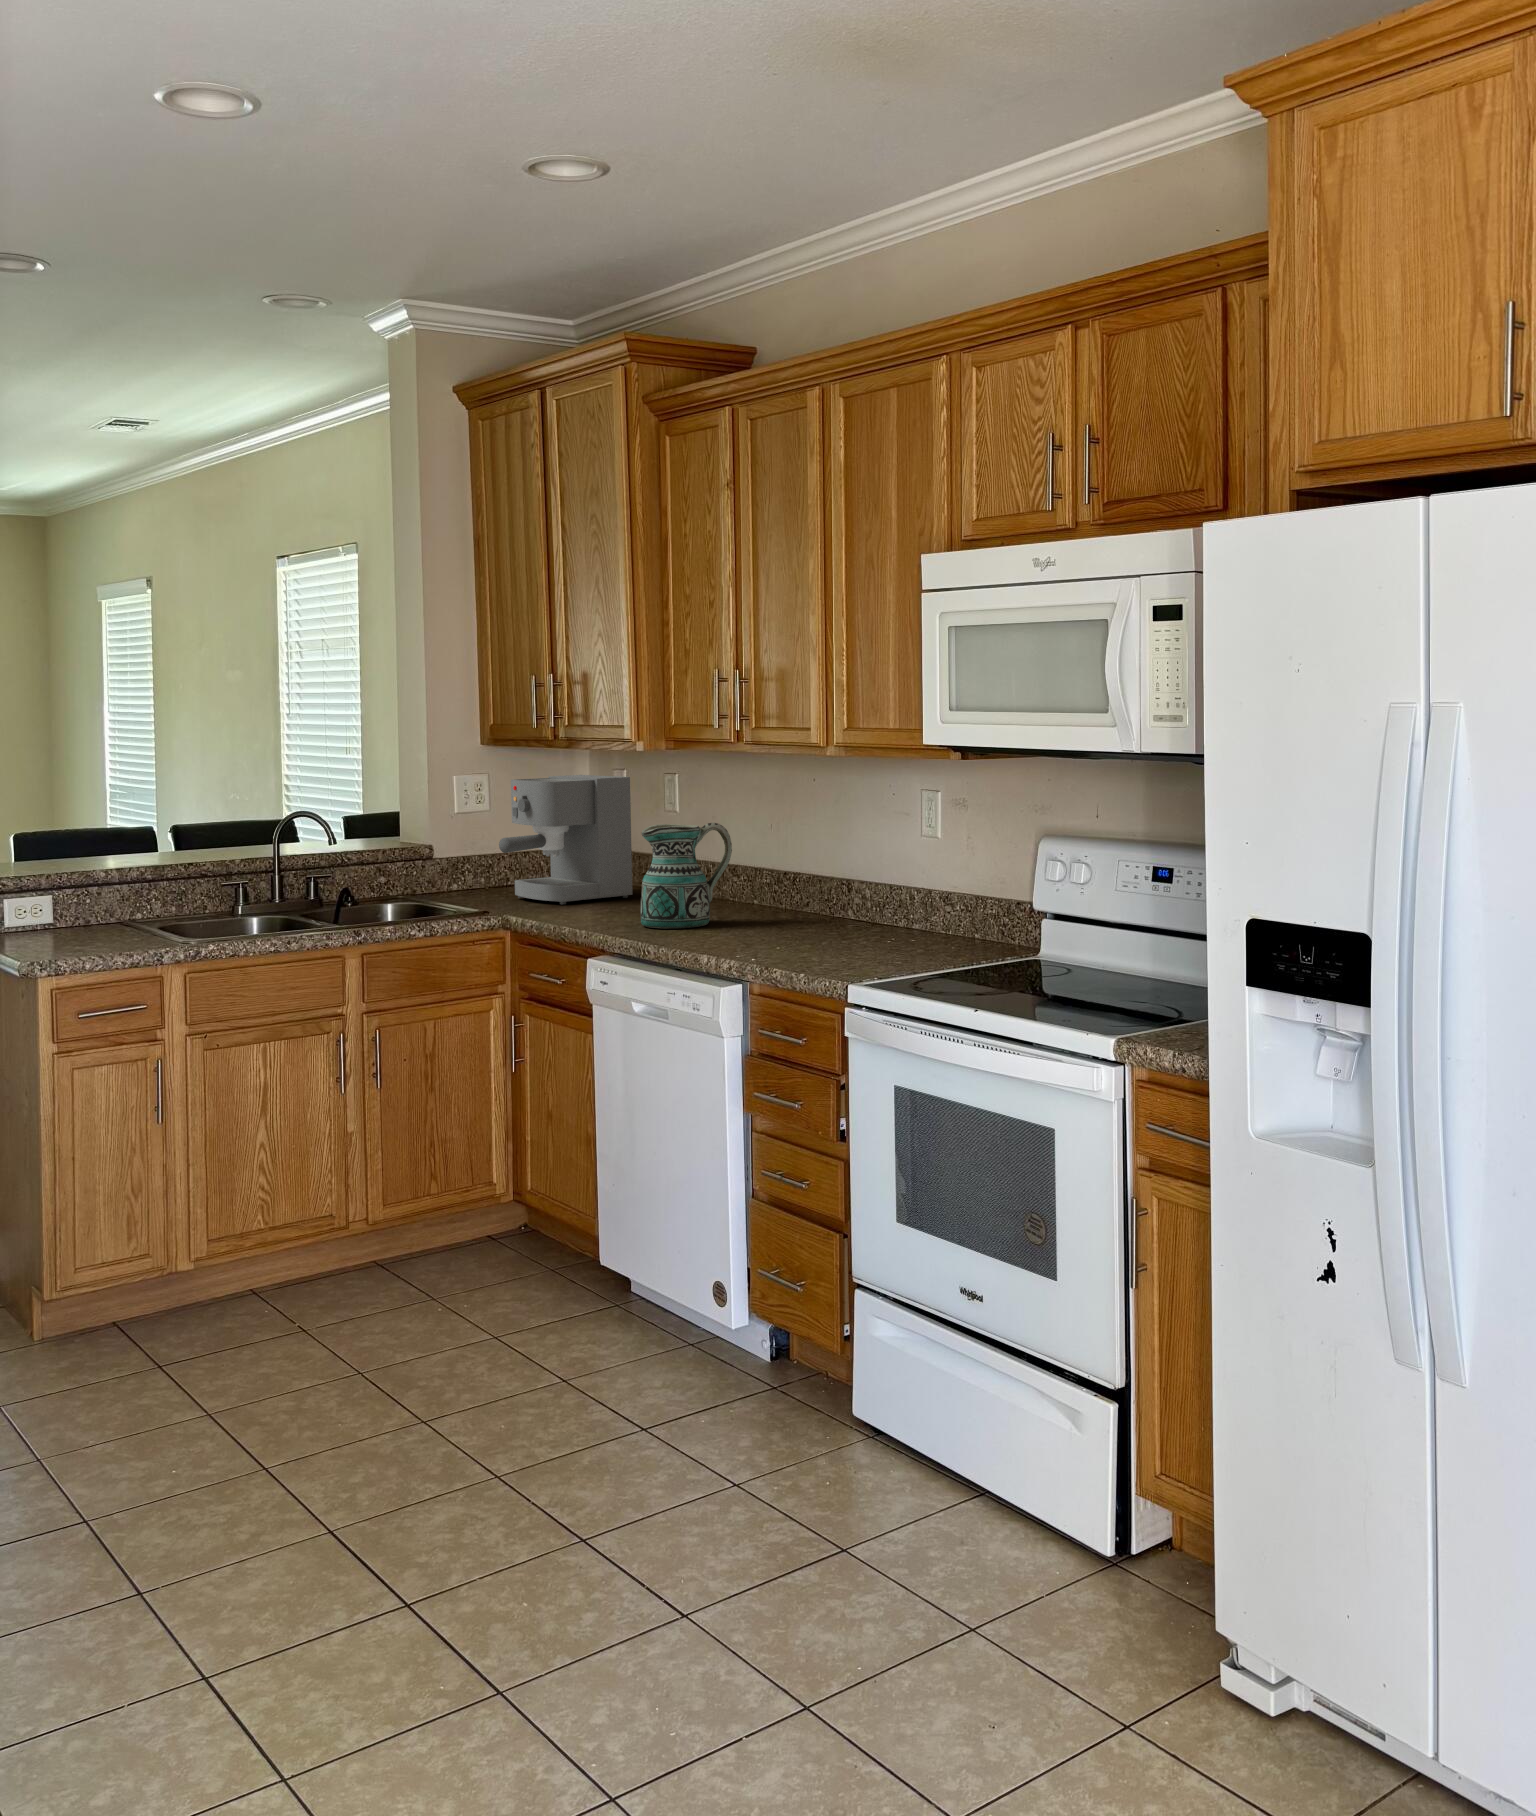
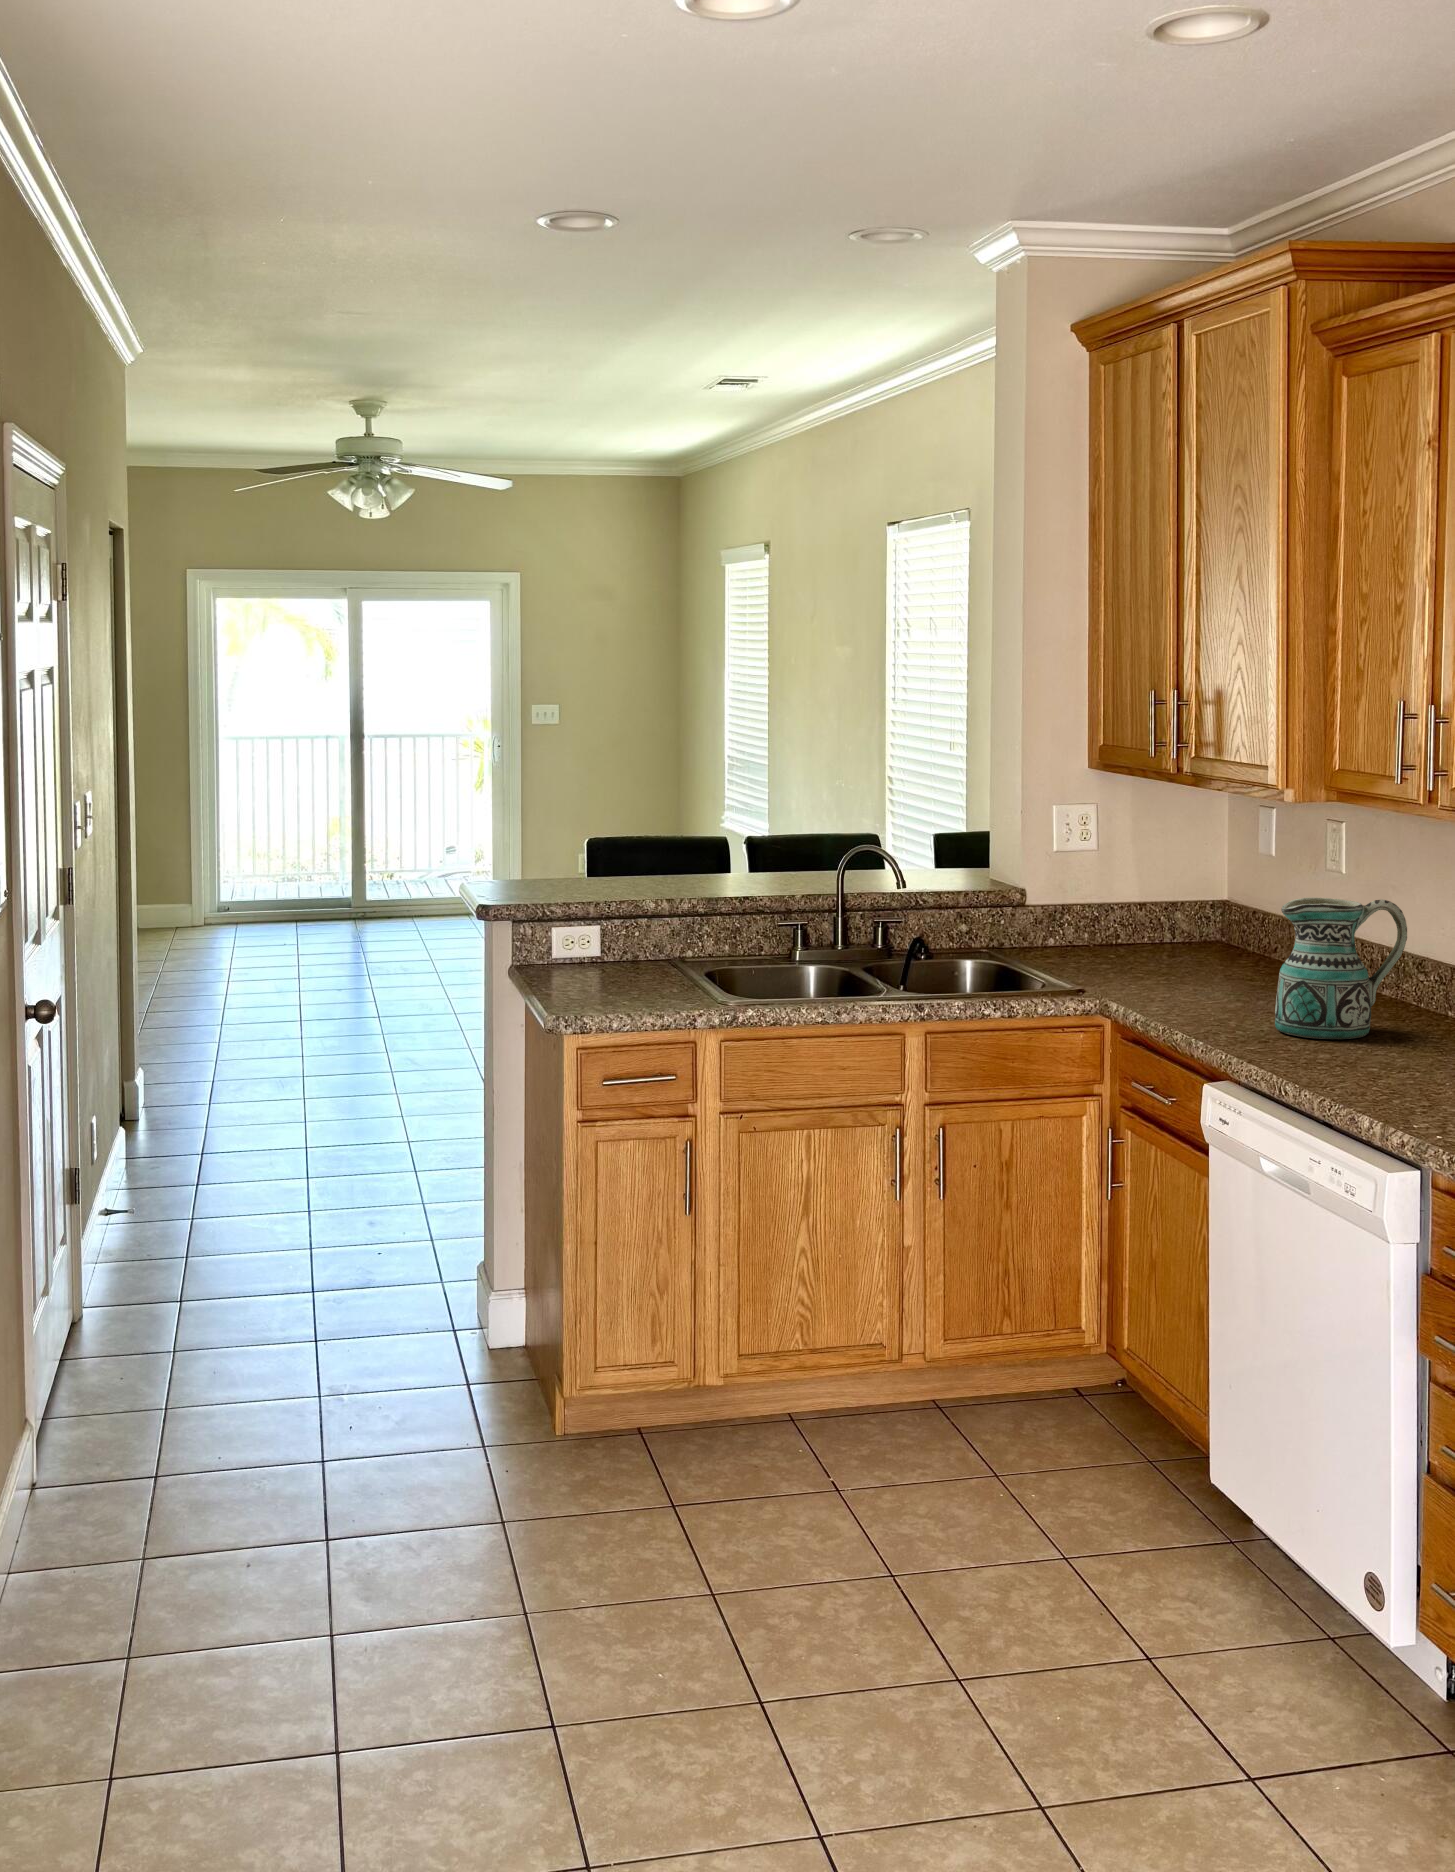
coffee maker: present [499,775,632,904] -> none [1102,812,1278,980]

